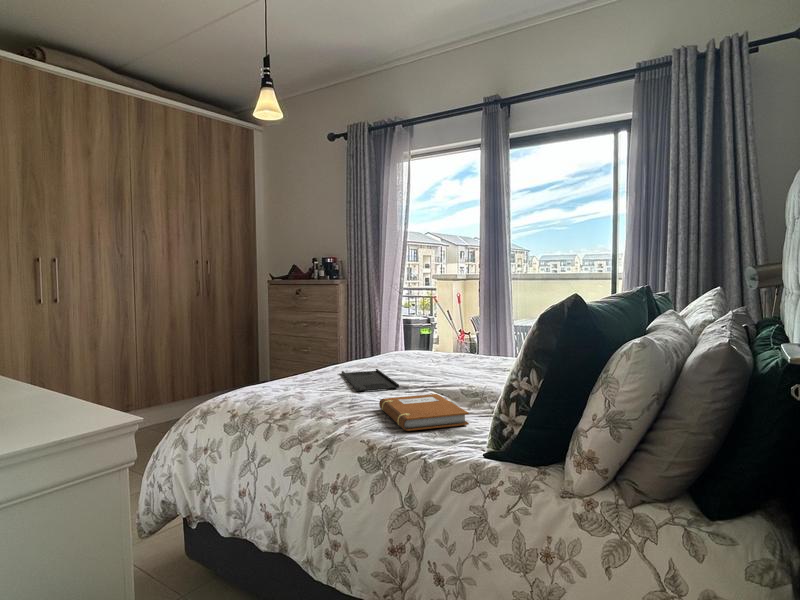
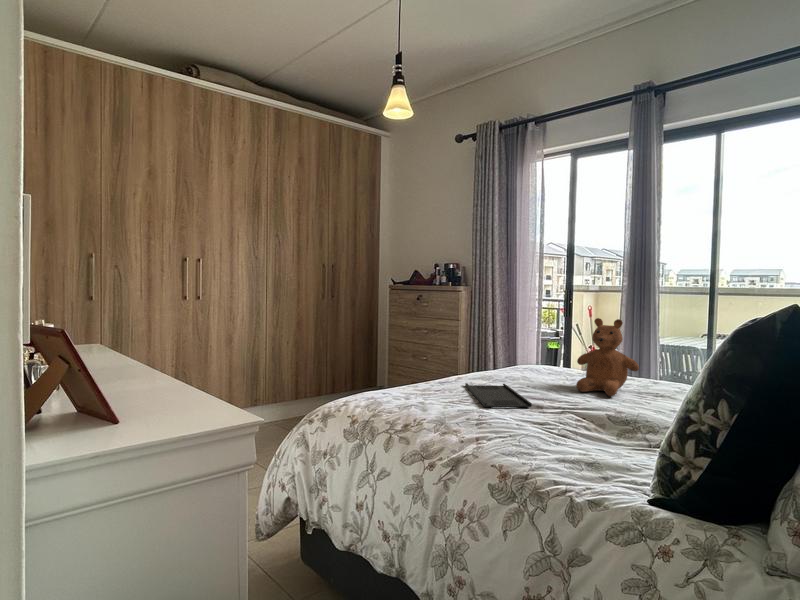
teddy bear: none [438,306,489,373] -> present [576,318,639,396]
notebook: present [379,394,469,431] -> none [511,418,623,459]

